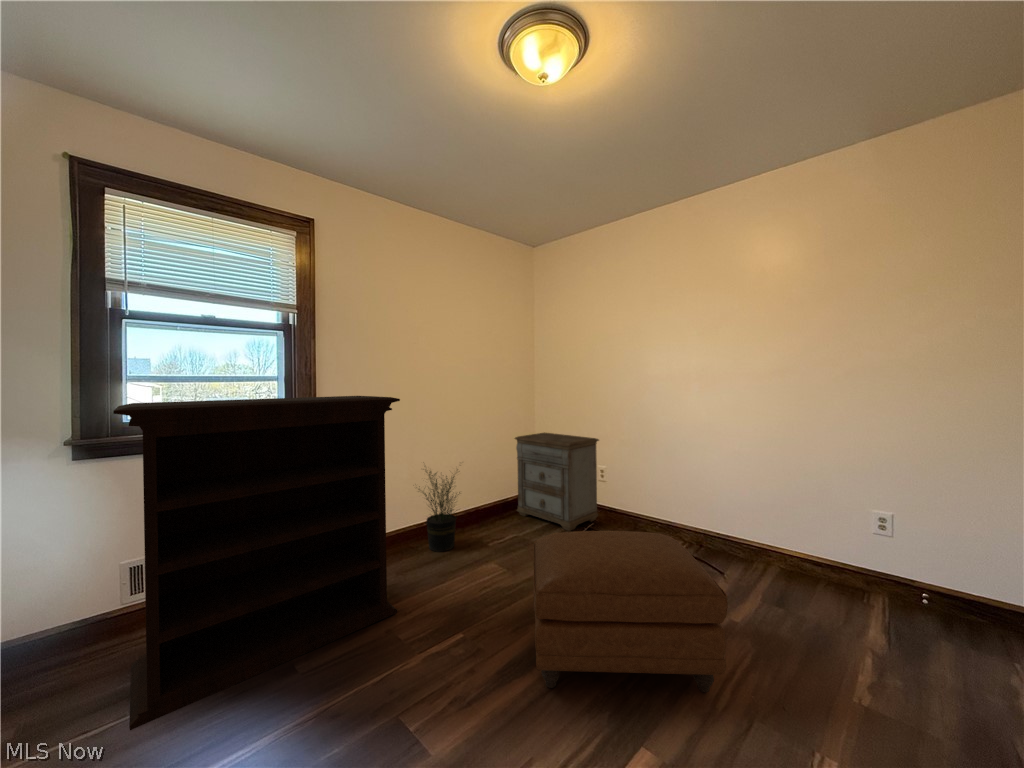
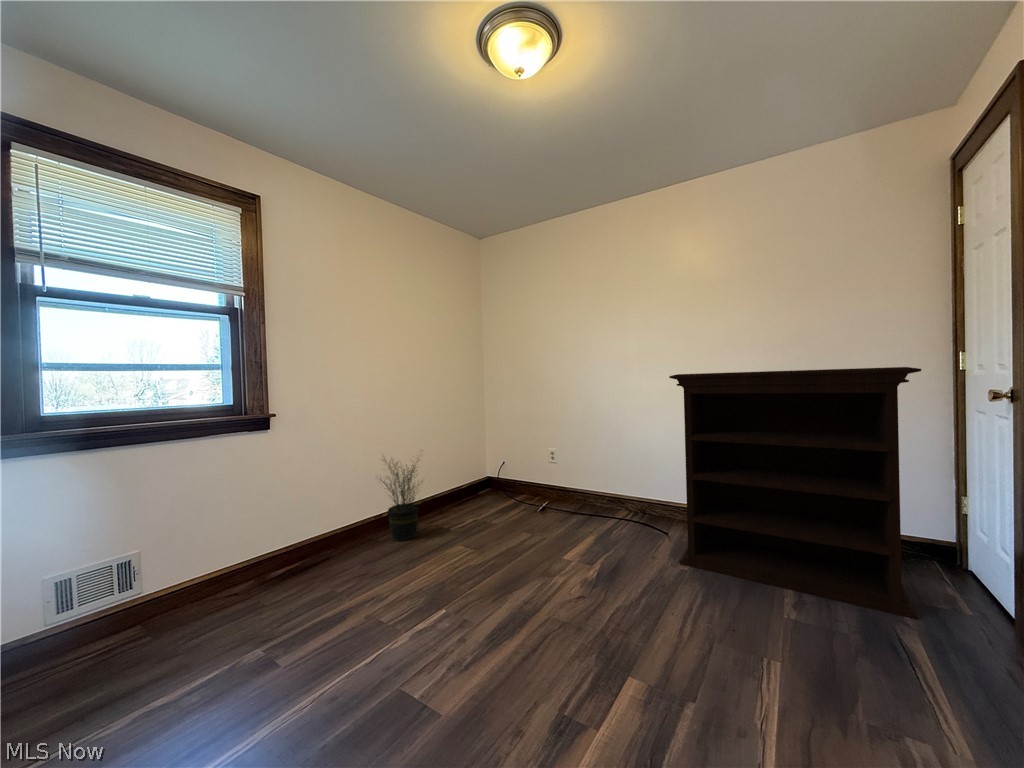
bookshelf: present [113,396,400,730] -> present [669,367,921,619]
nightstand: present [515,432,599,531] -> none [469,421,552,512]
ottoman: present [533,531,728,692] -> none [509,498,689,642]

